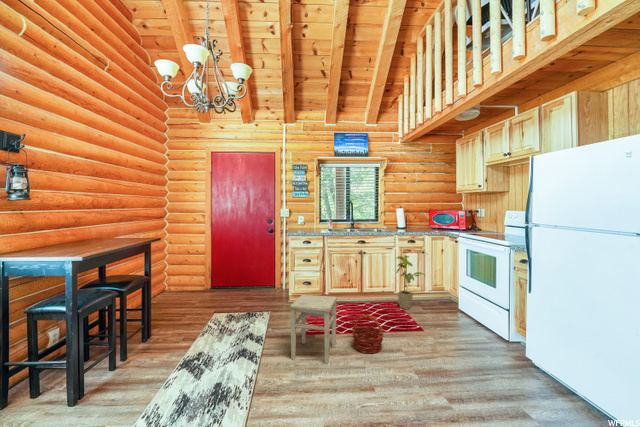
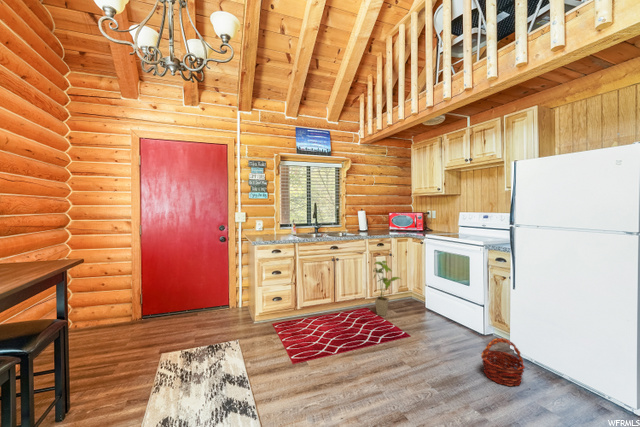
stool: present [290,295,337,364] -> none [301,321,353,412]
basket: present [352,314,383,353] -> present [481,338,525,386]

